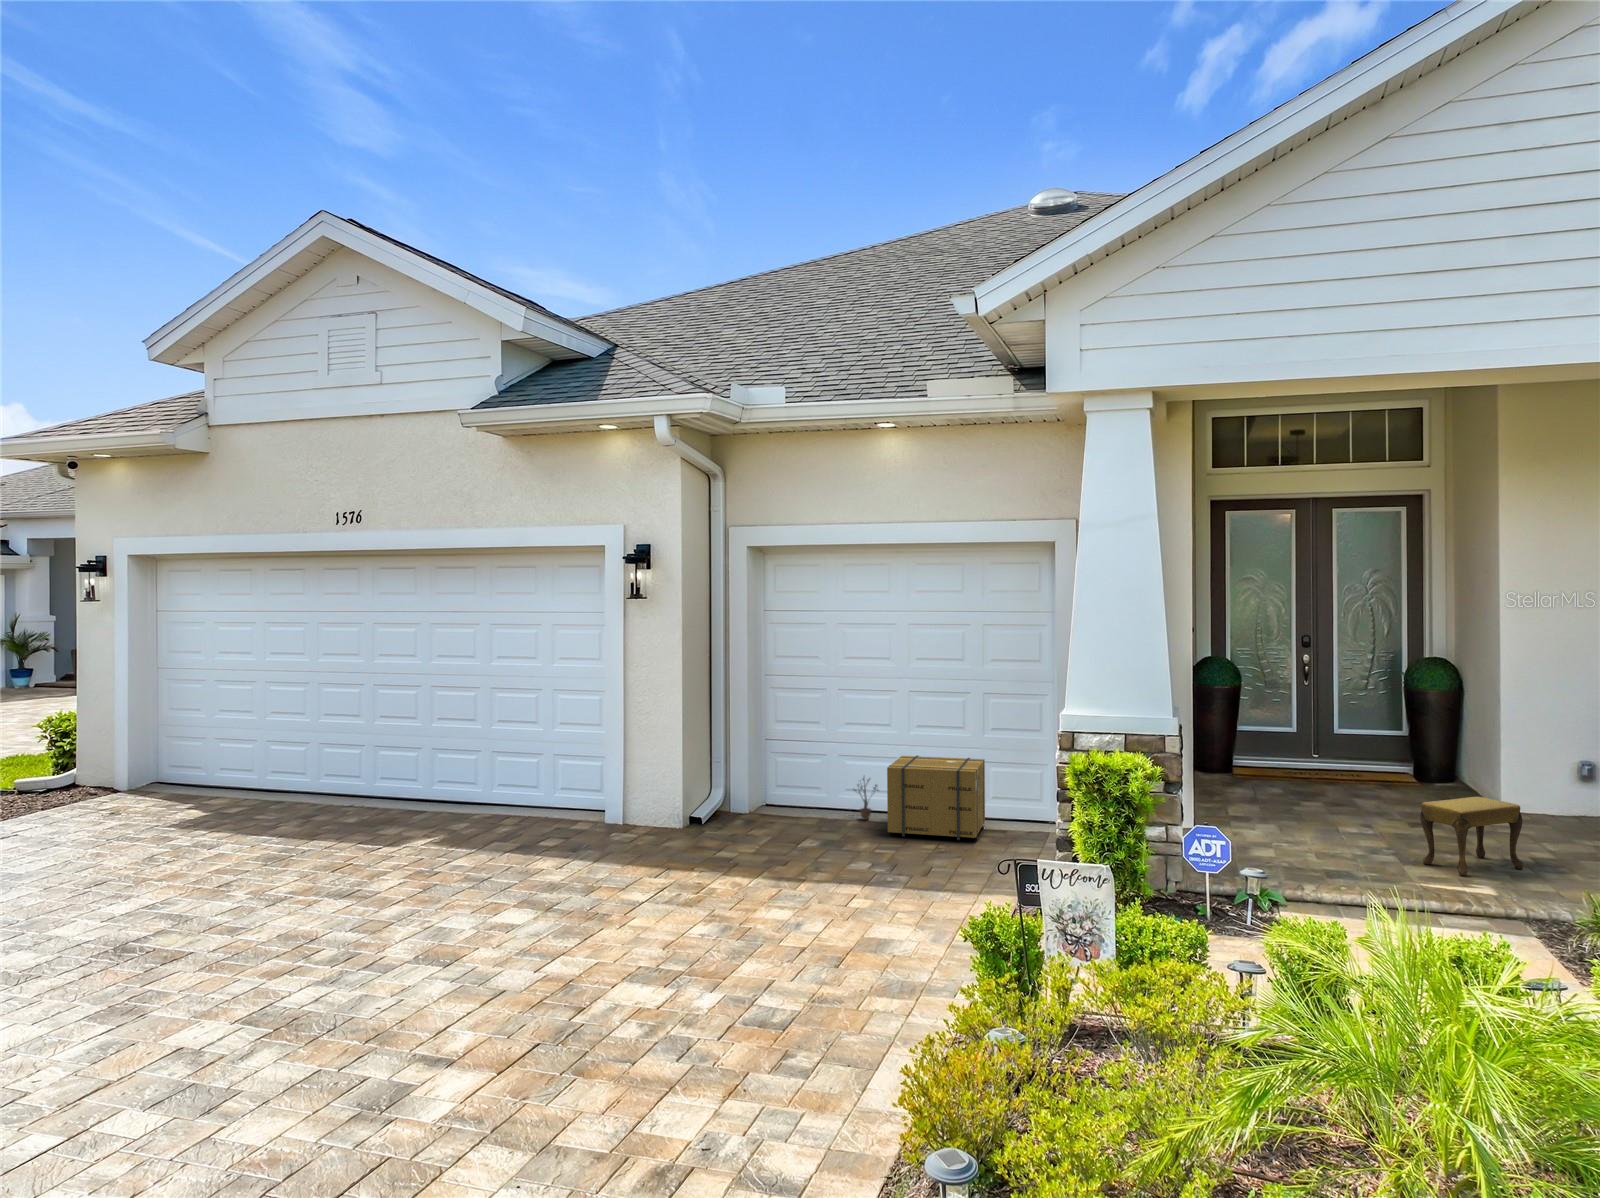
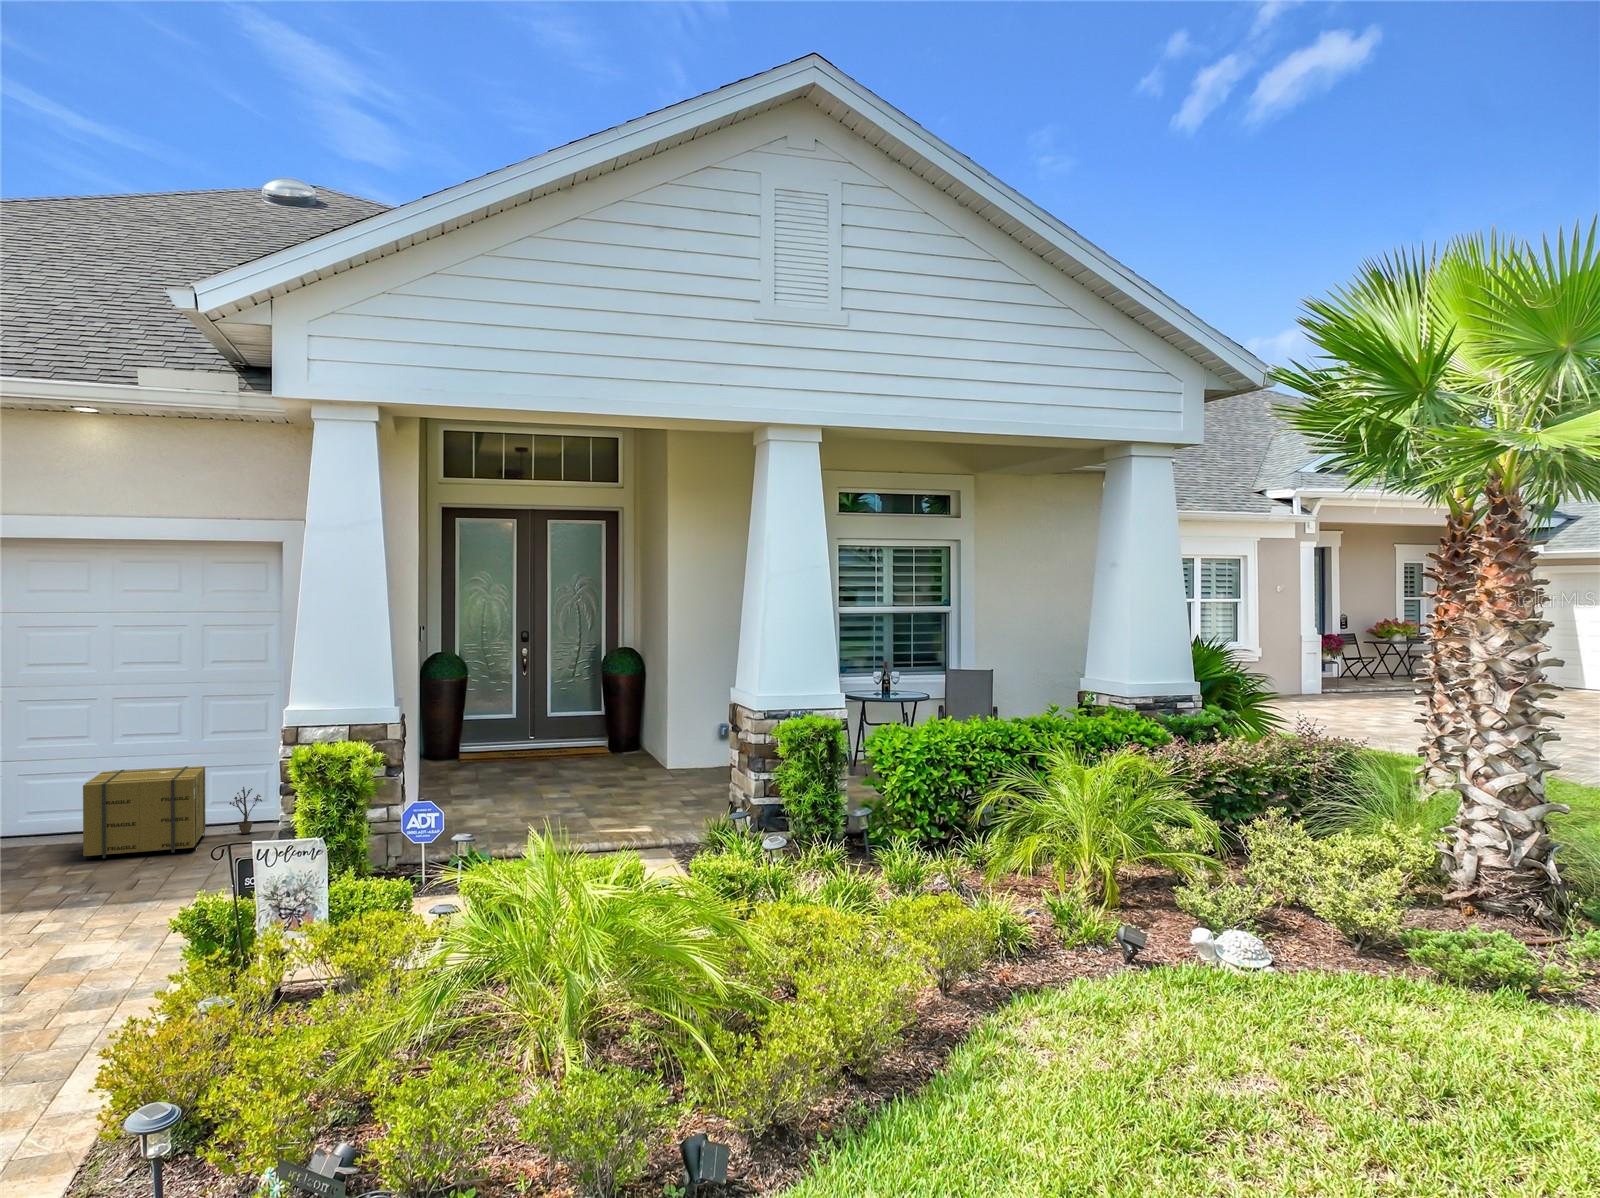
decorative plant: present [852,777,878,820] -> present [225,787,262,834]
footstool: present [1420,797,1523,876] -> none [599,755,667,817]

